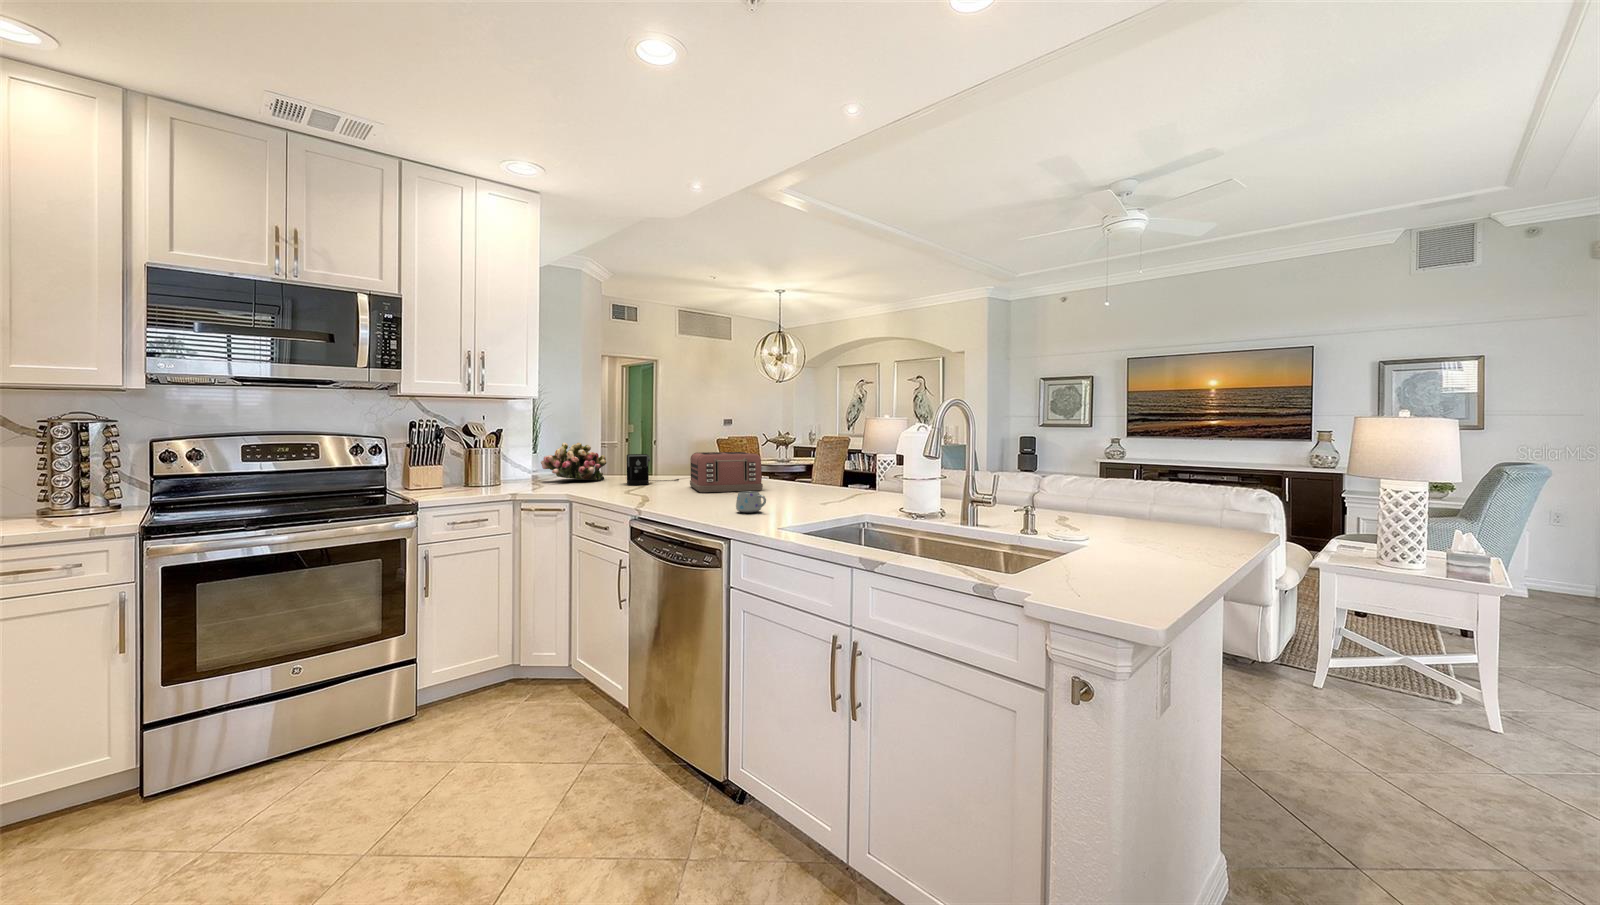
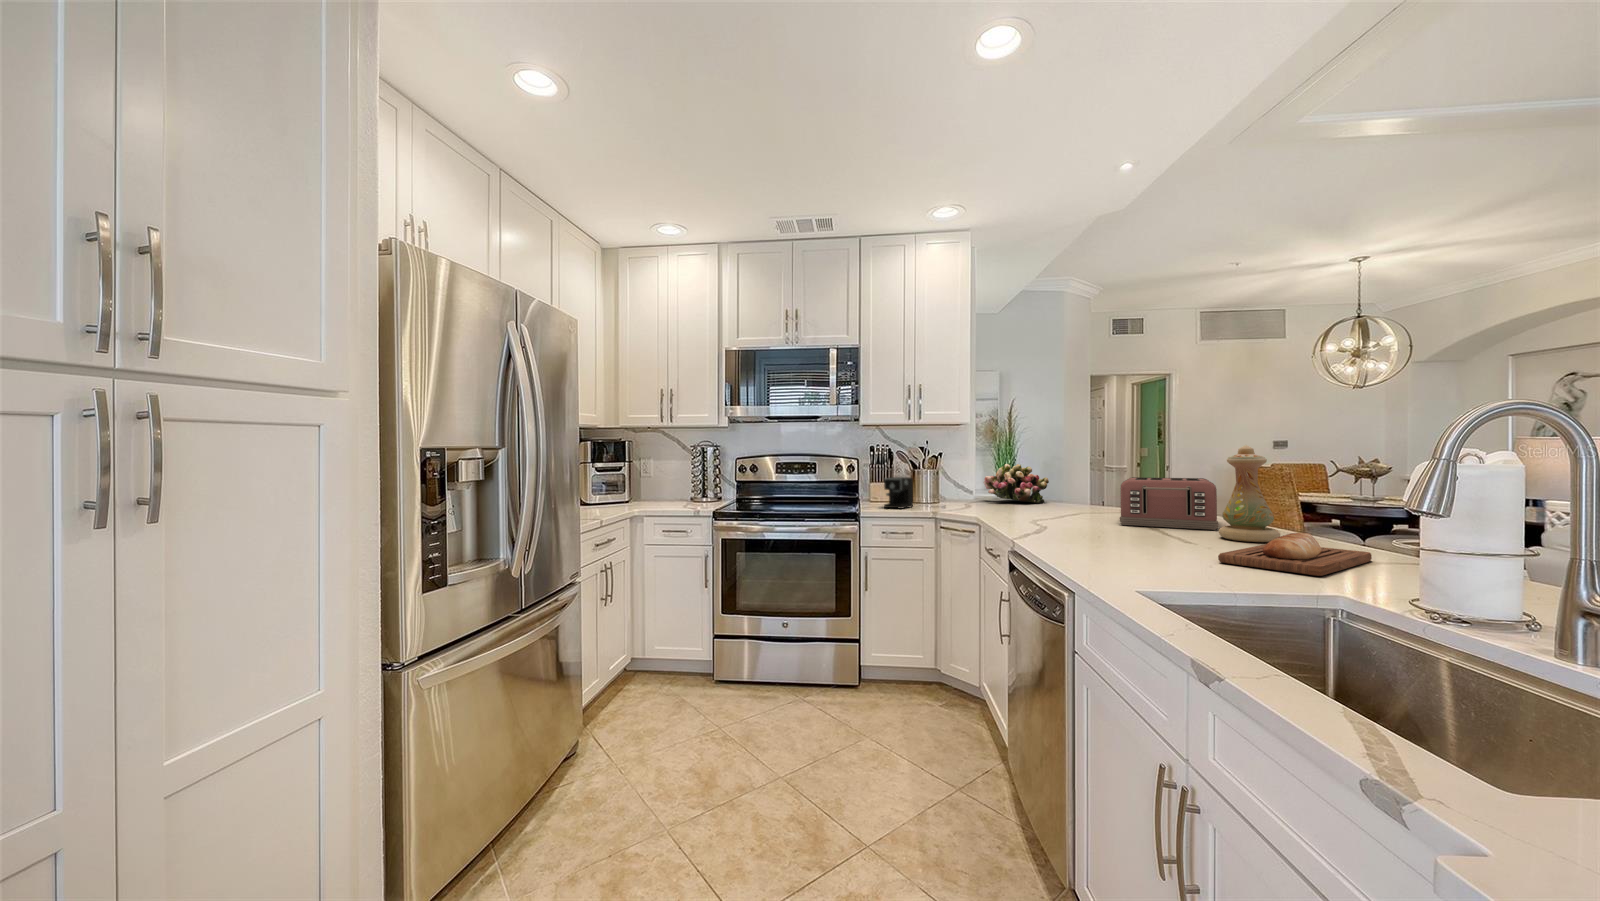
vase: none [771,427,806,496] -> present [1219,445,1280,542]
coffee maker: present [627,454,679,485] -> present [884,477,913,508]
bread loaf: none [799,486,859,511] -> present [1218,533,1372,576]
mug: present [736,491,766,513] -> none [1117,528,1157,556]

